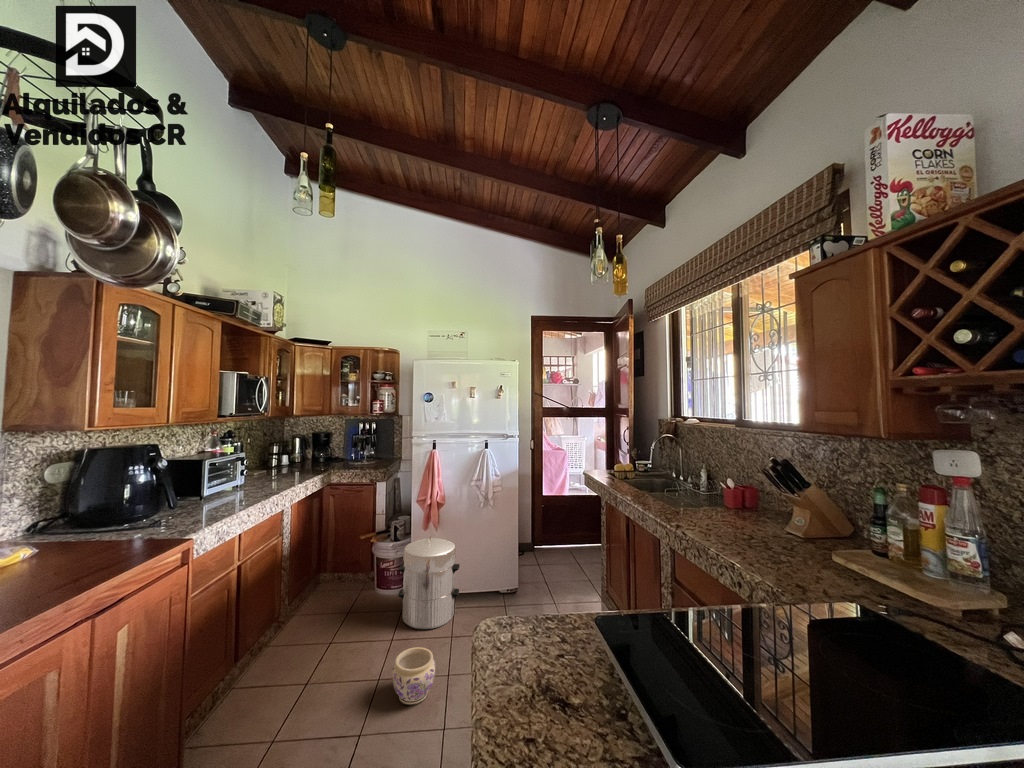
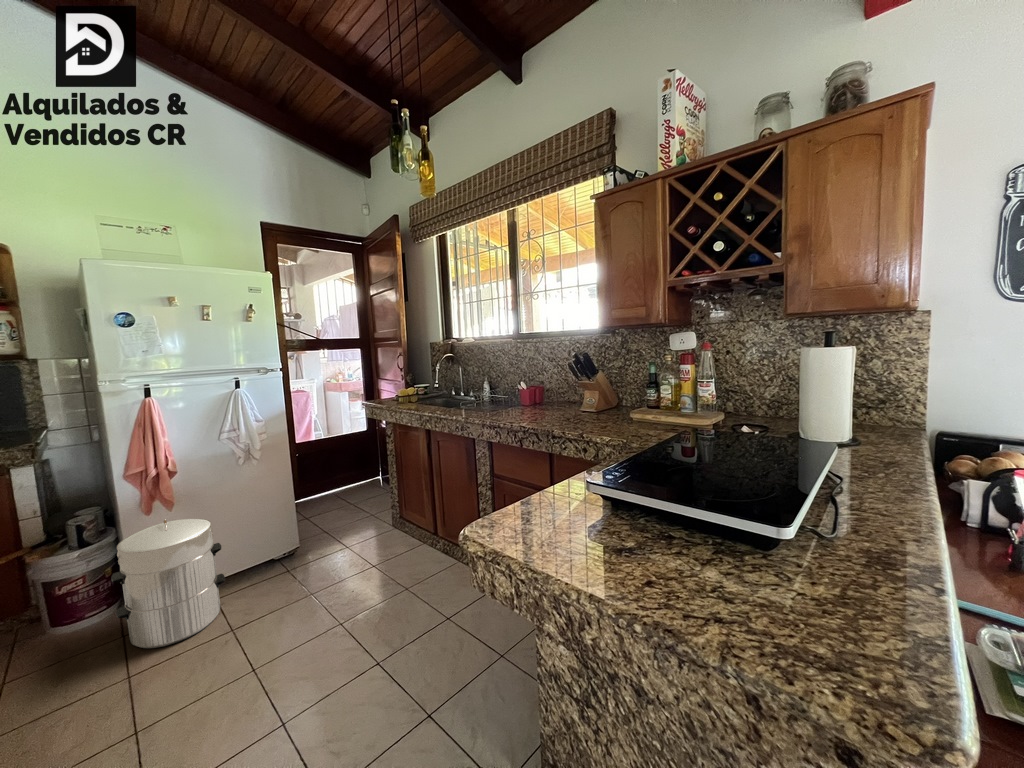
planter: present [392,647,436,705] -> none [167,651,239,732]

